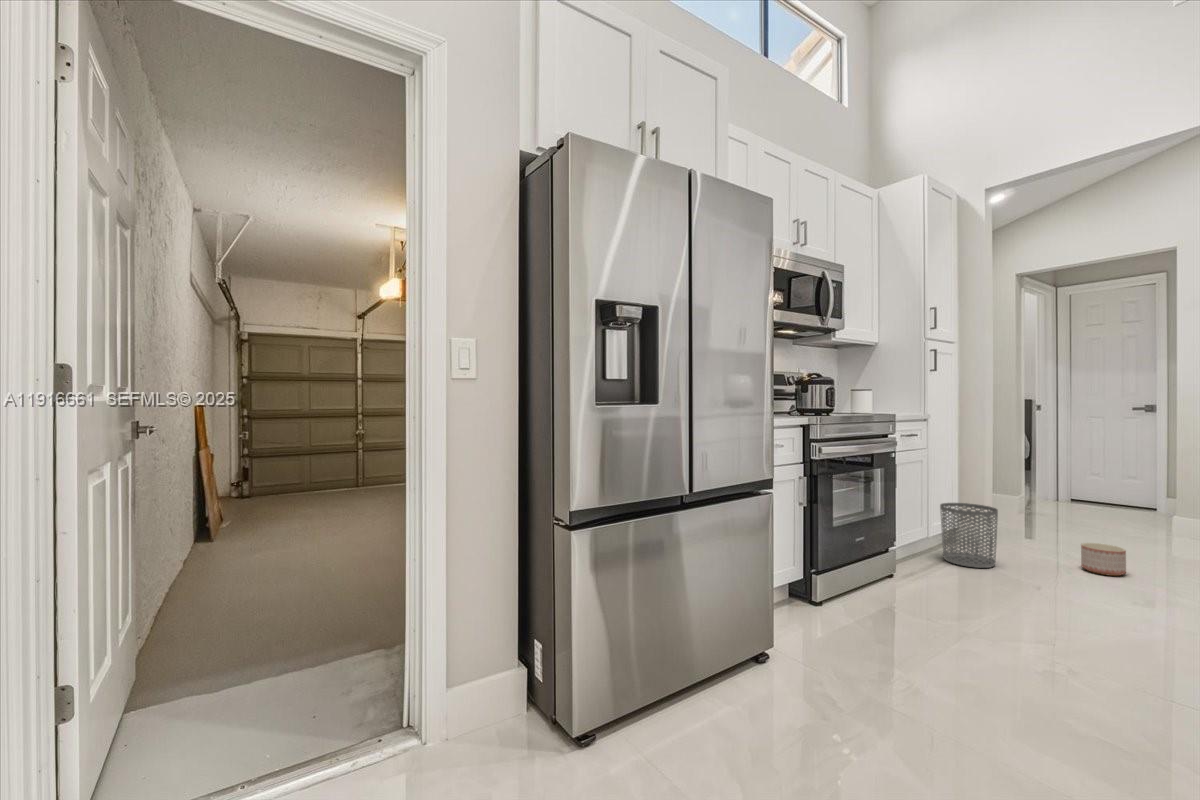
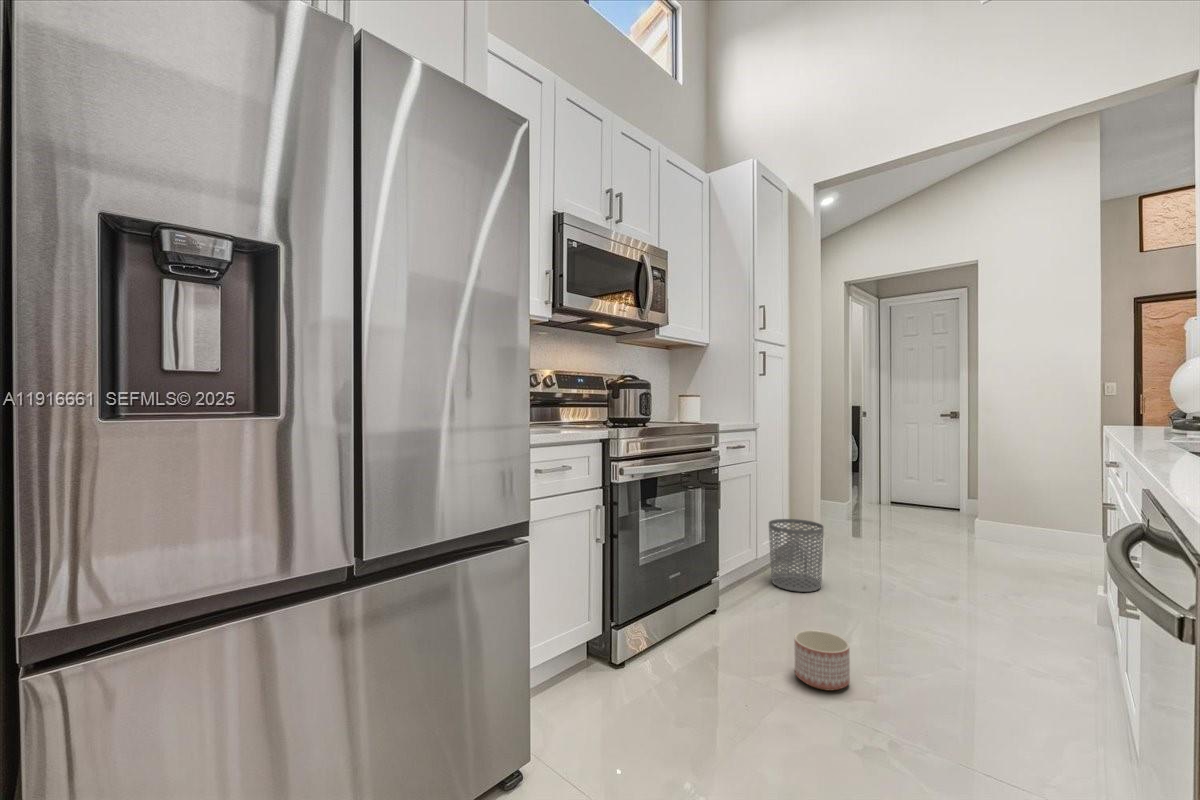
planter: present [1081,543,1126,576] -> present [794,630,850,691]

